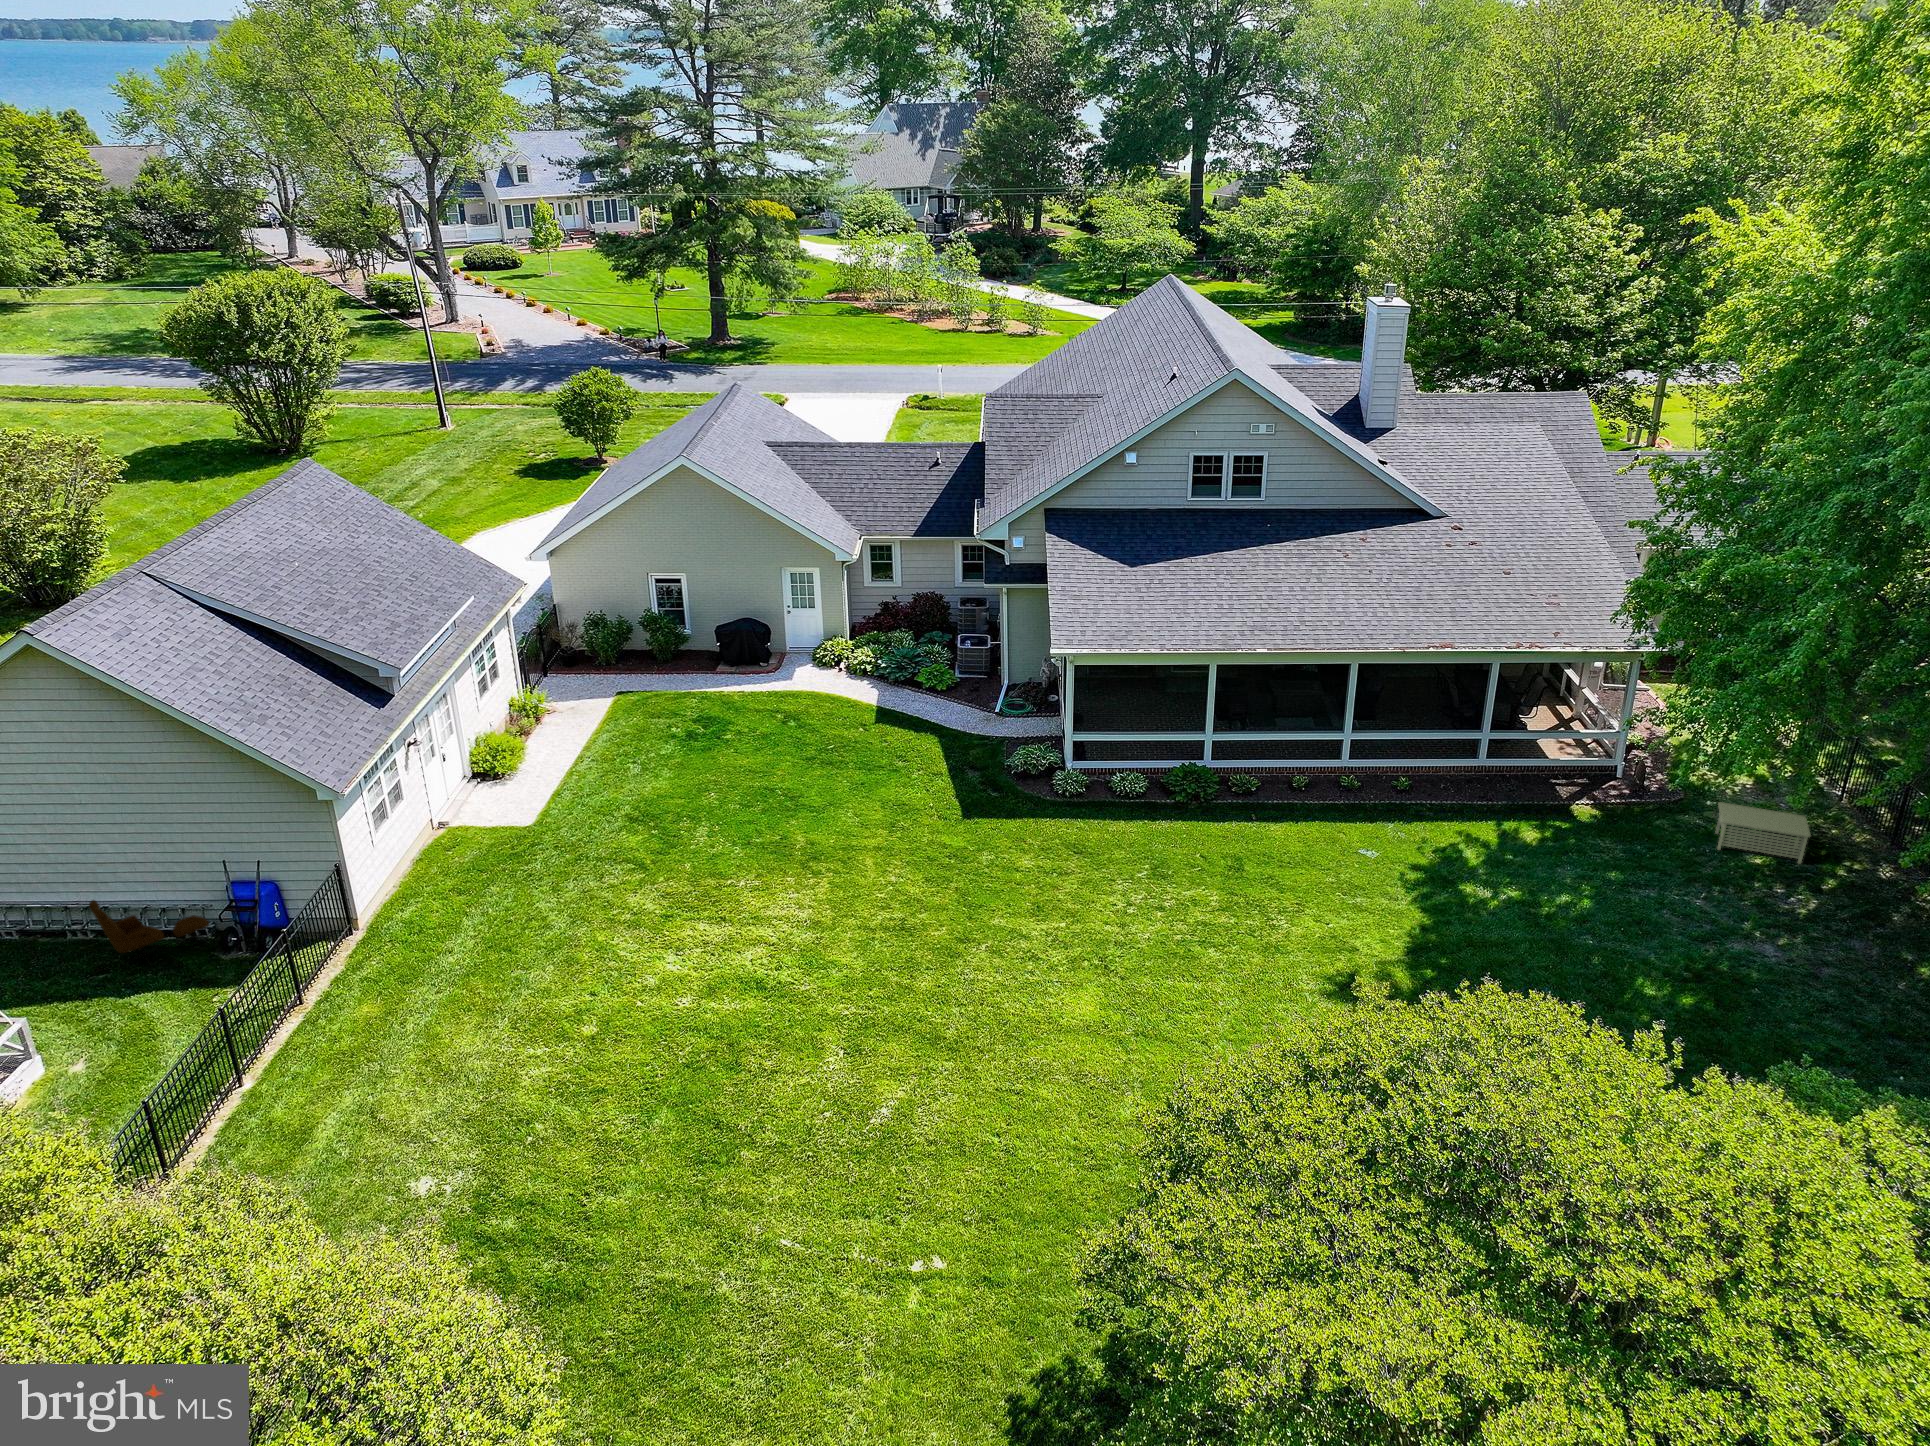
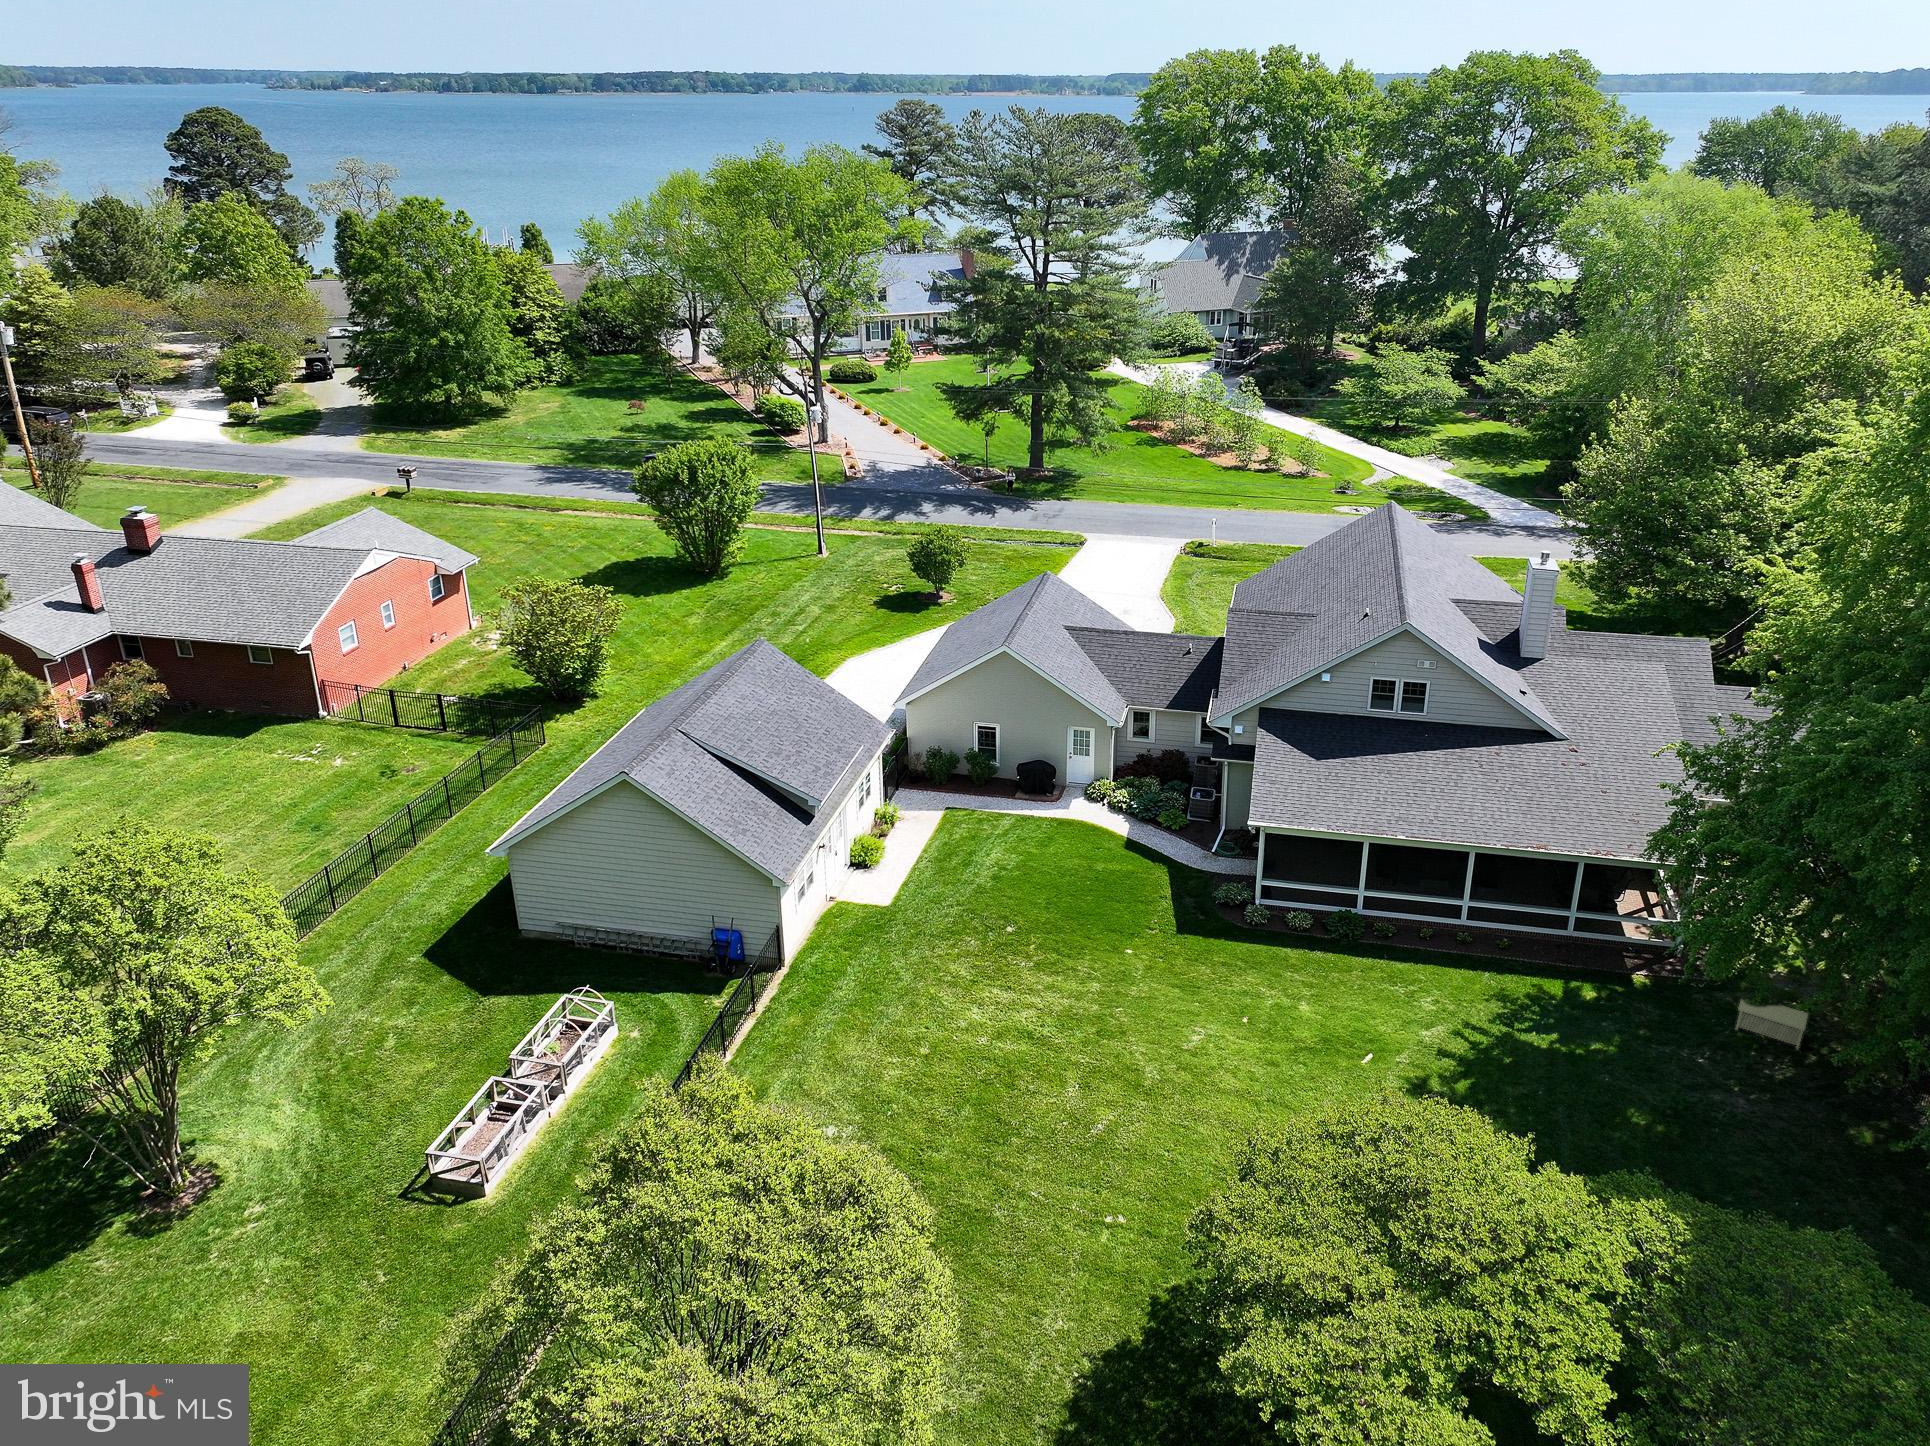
lounge chair: present [89,900,209,966] -> none [641,929,701,974]

